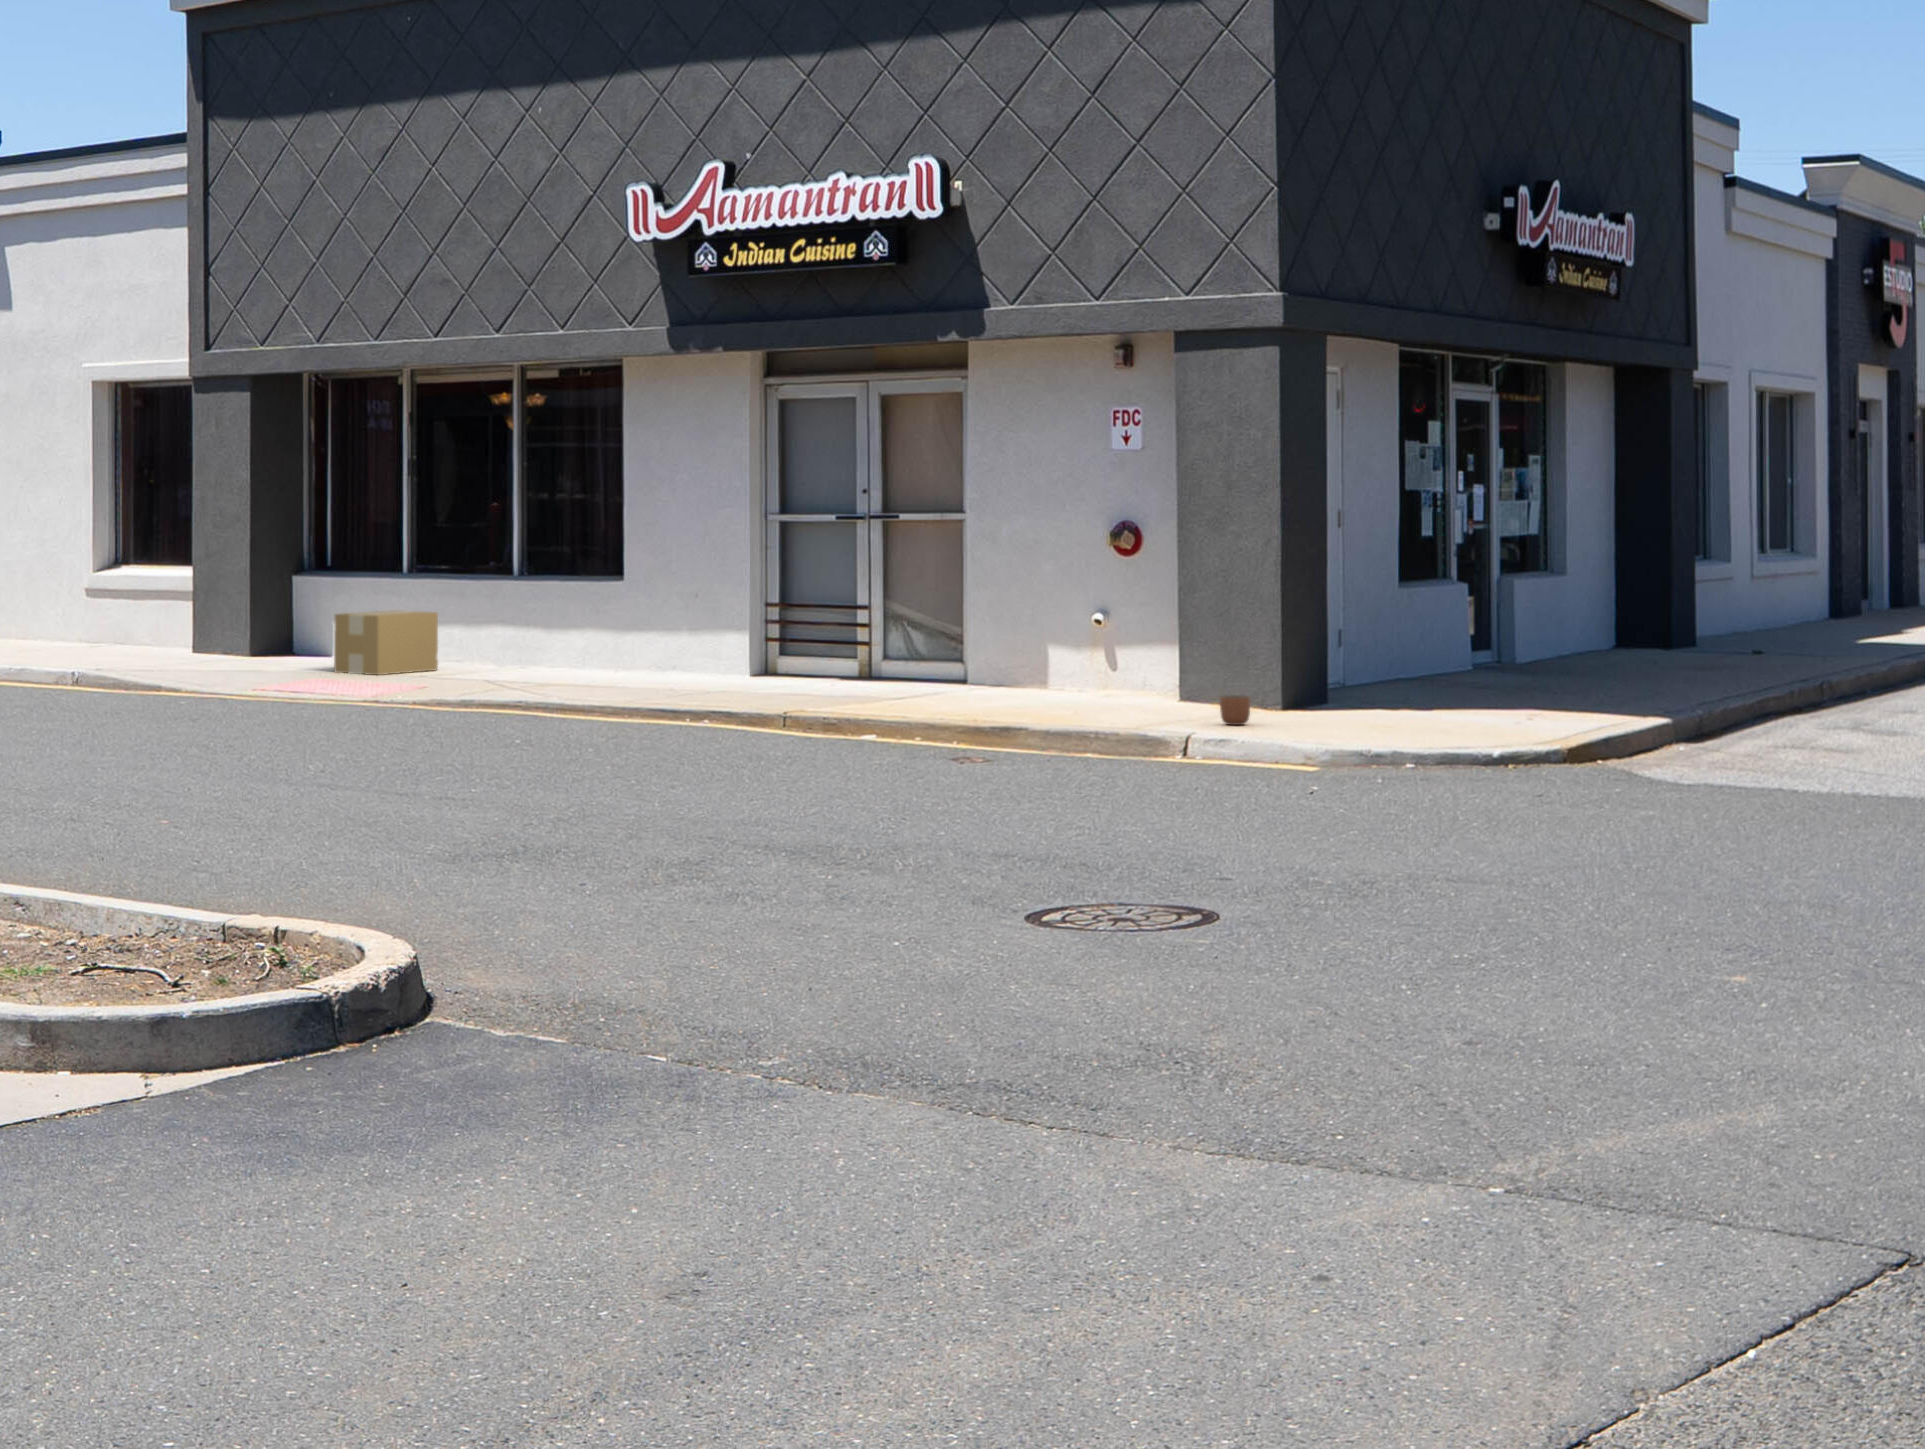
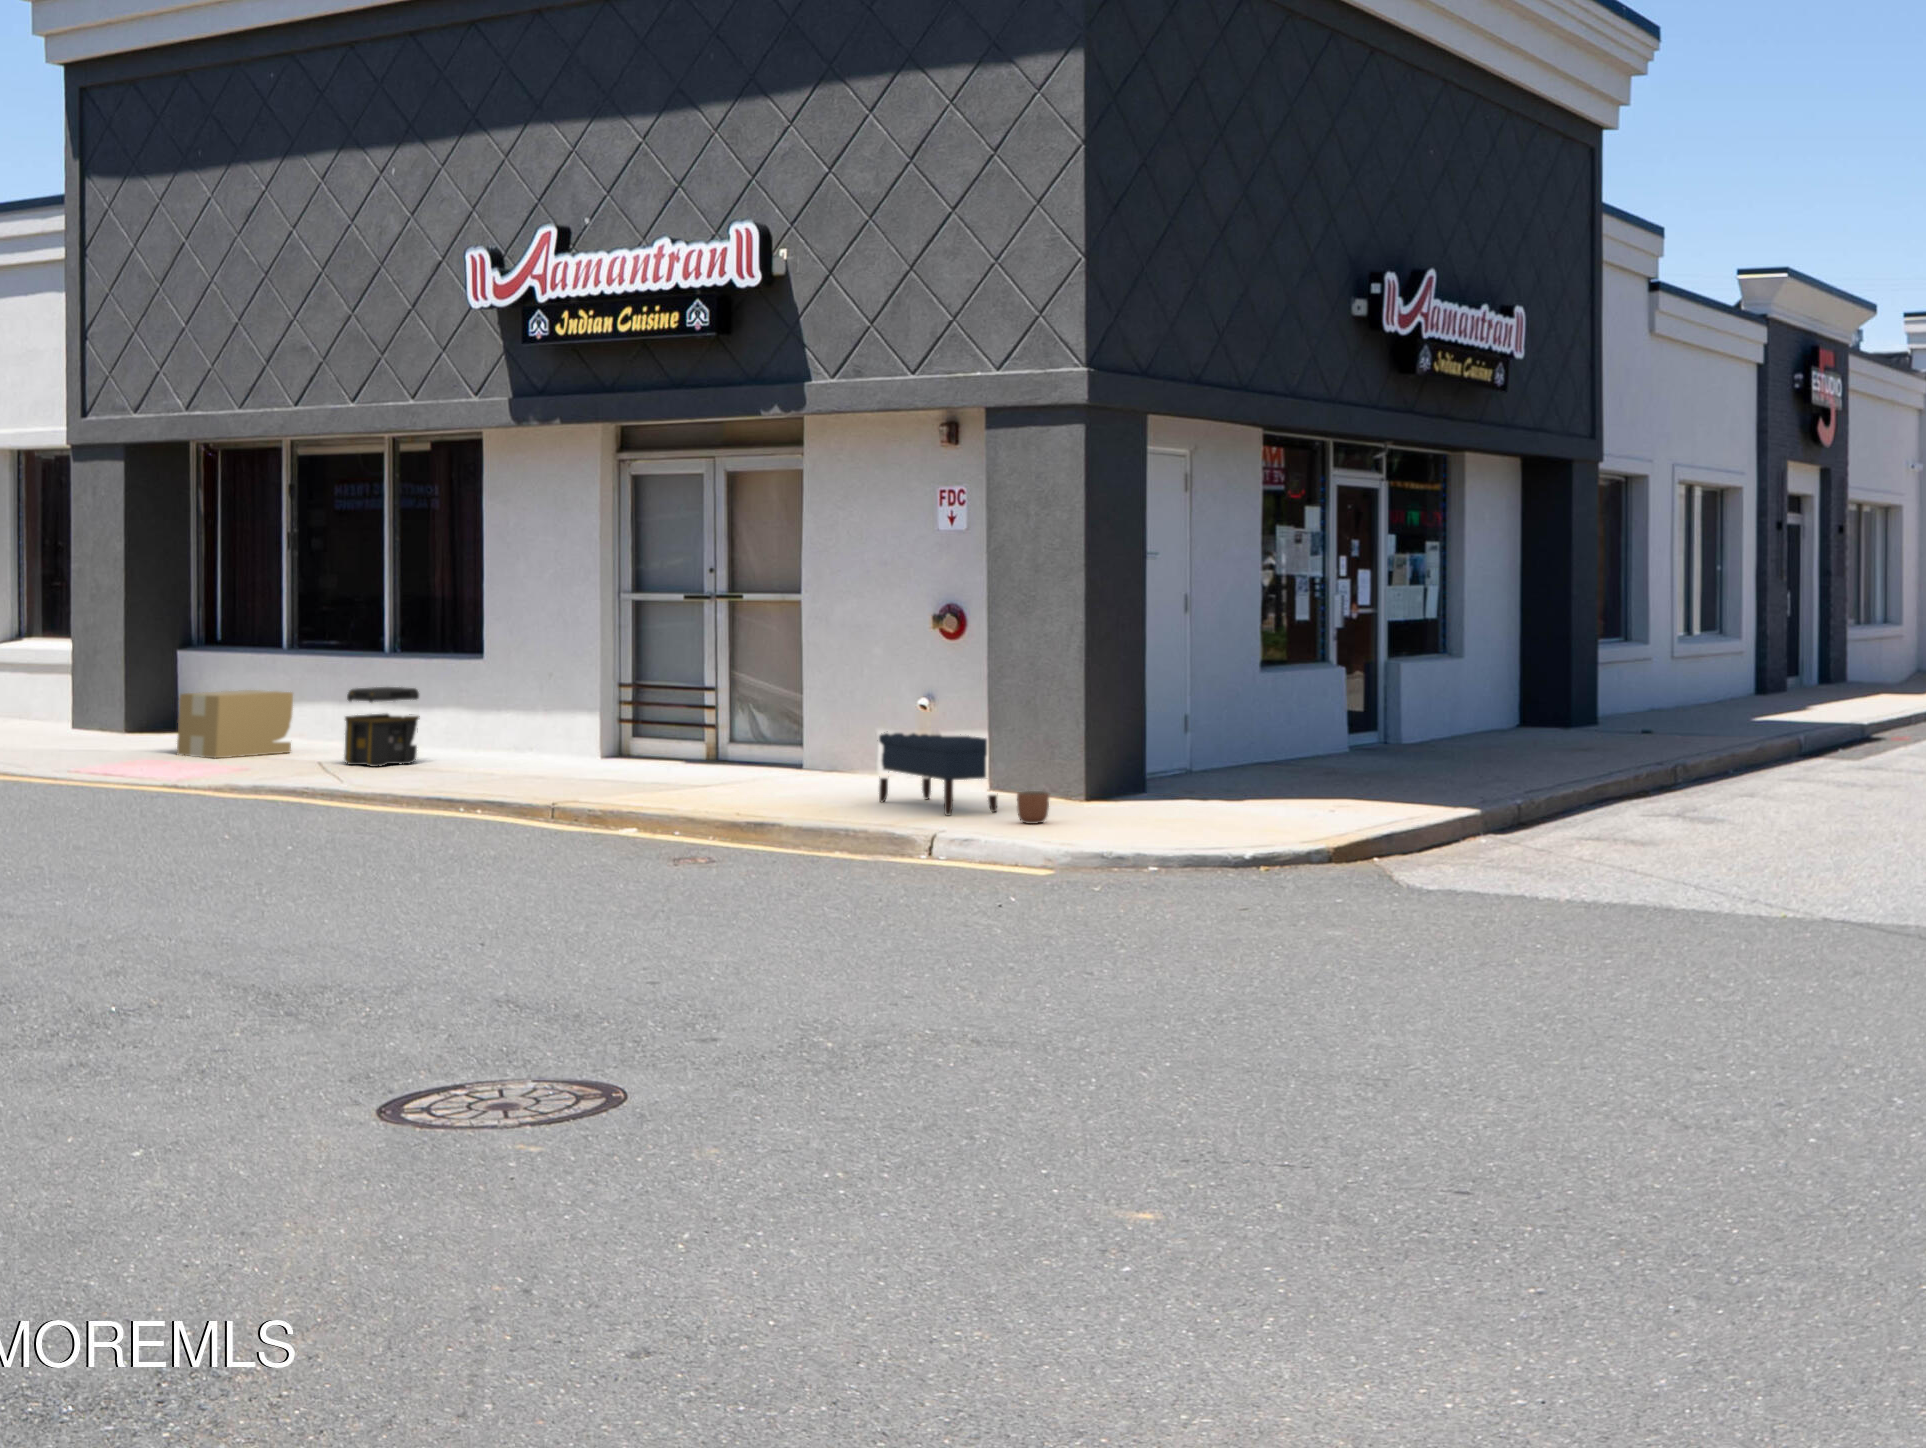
toolbox: none [506,606,575,681] -> present [344,687,420,767]
bench: none [1061,640,1192,719] -> present [879,733,997,815]

